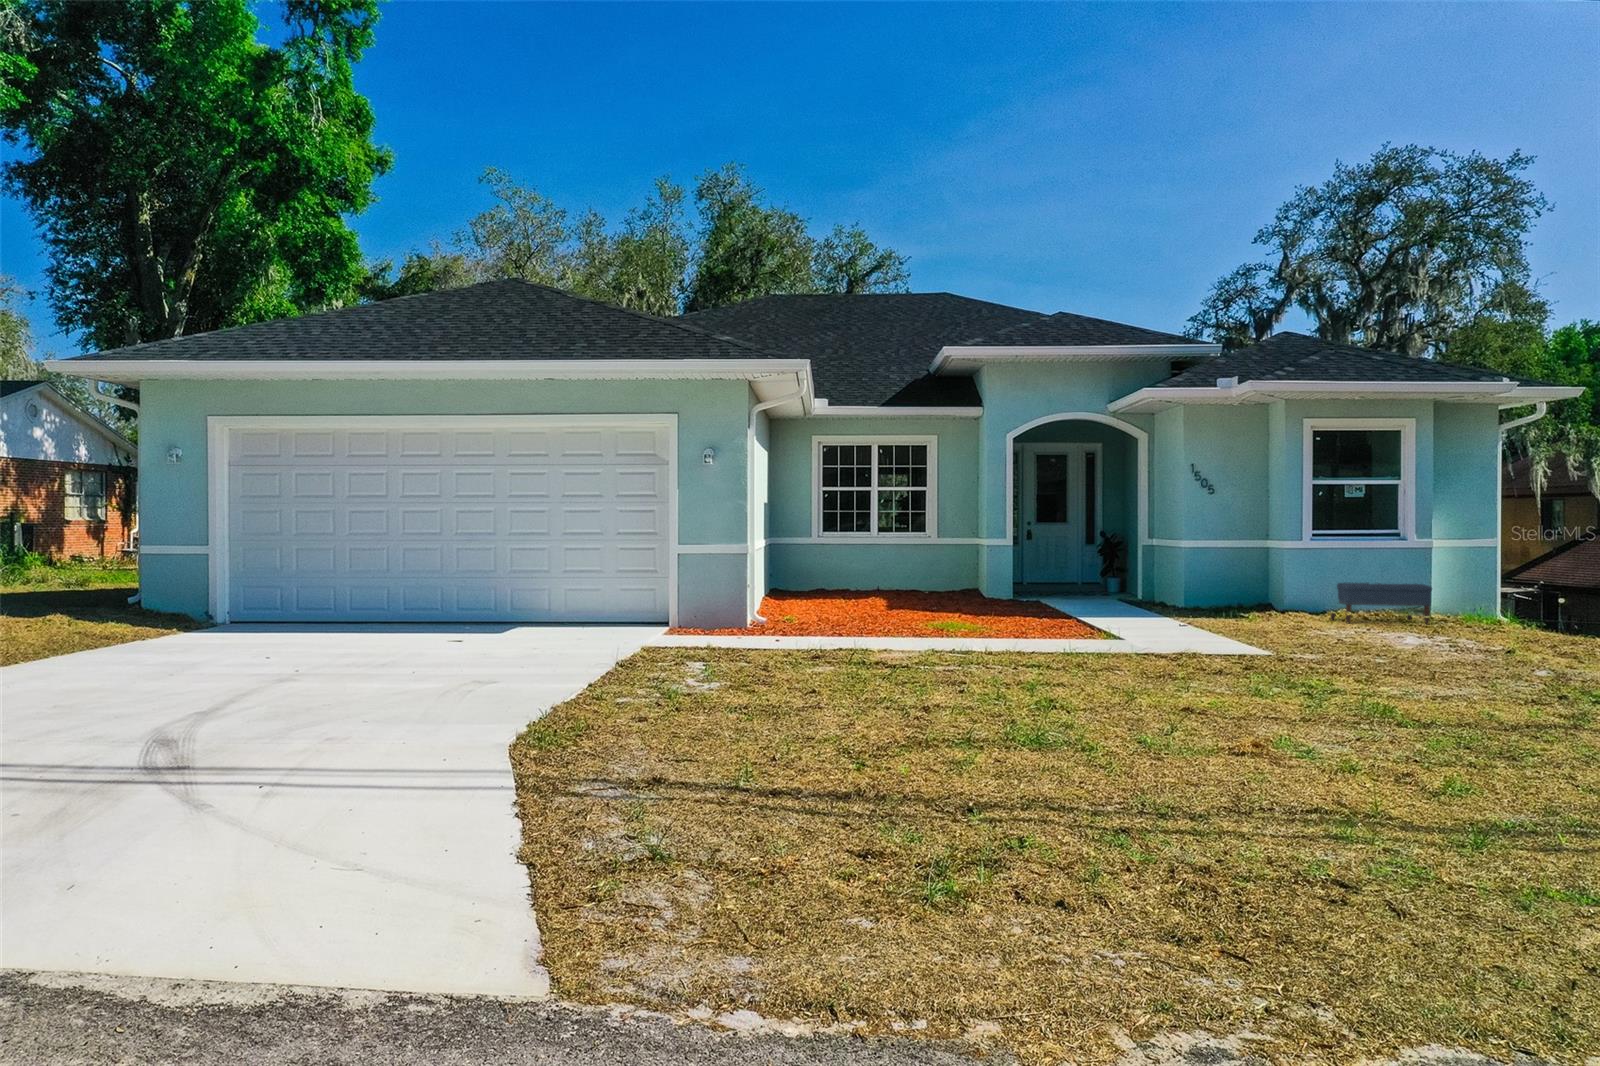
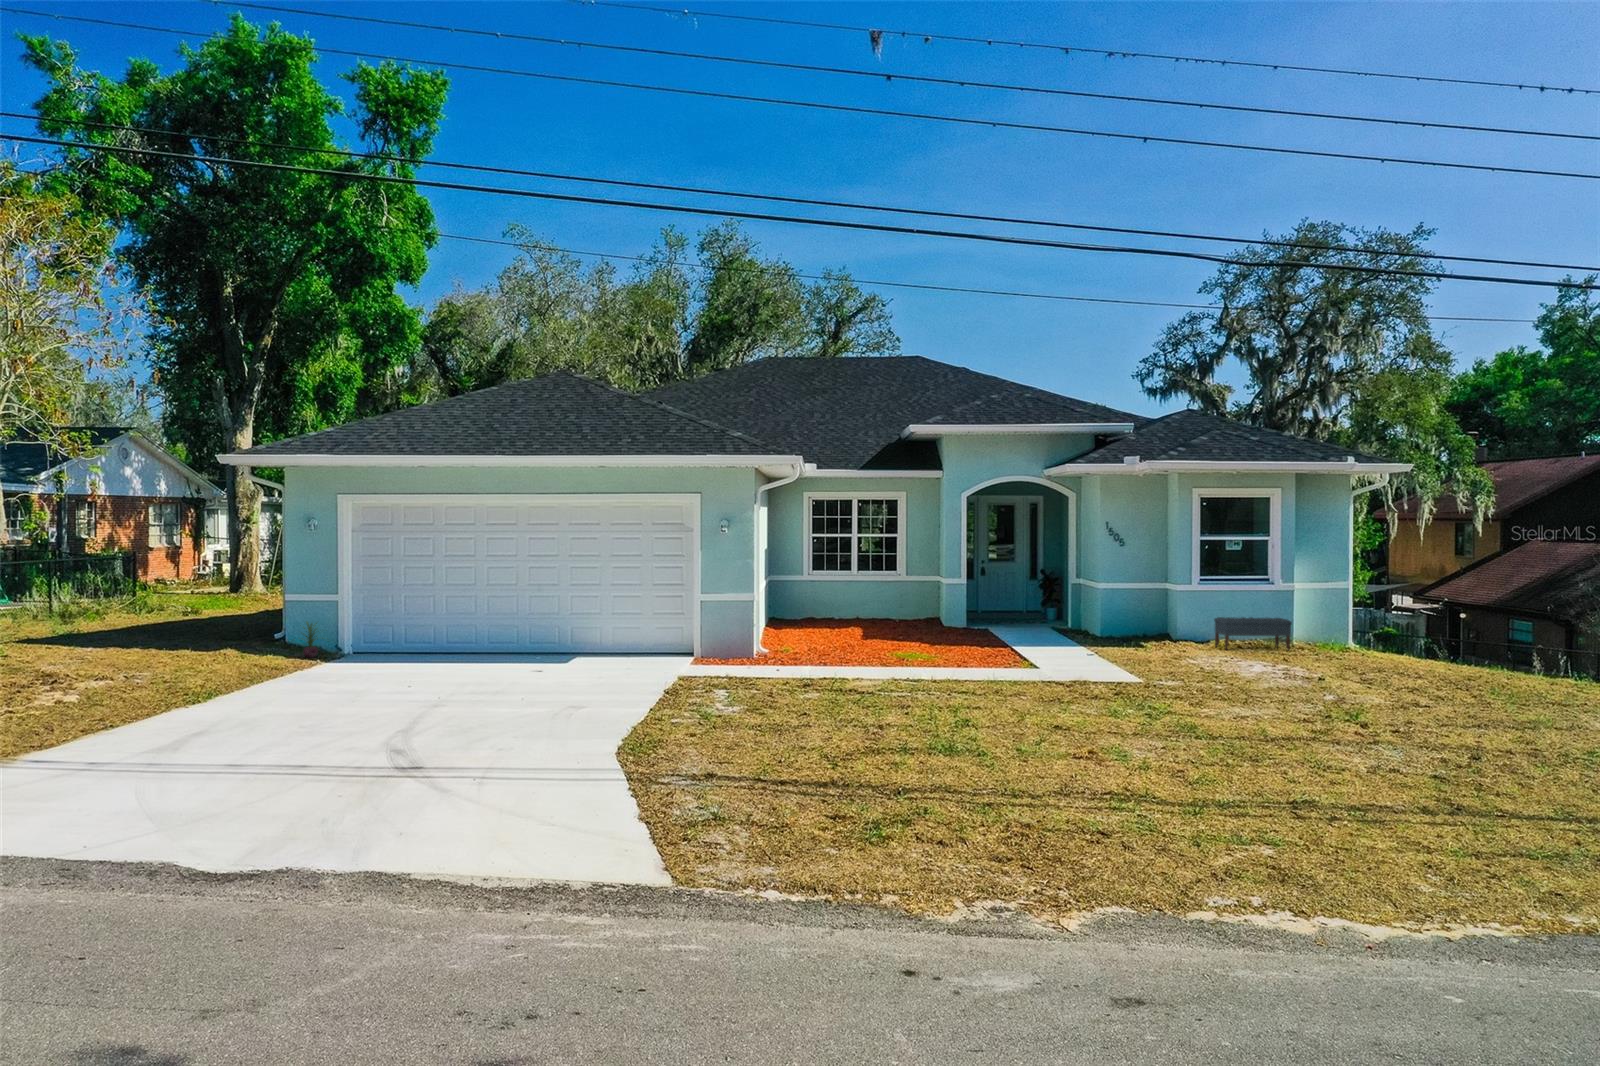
decorative plant: none [136,577,194,624] -> present [303,622,318,658]

